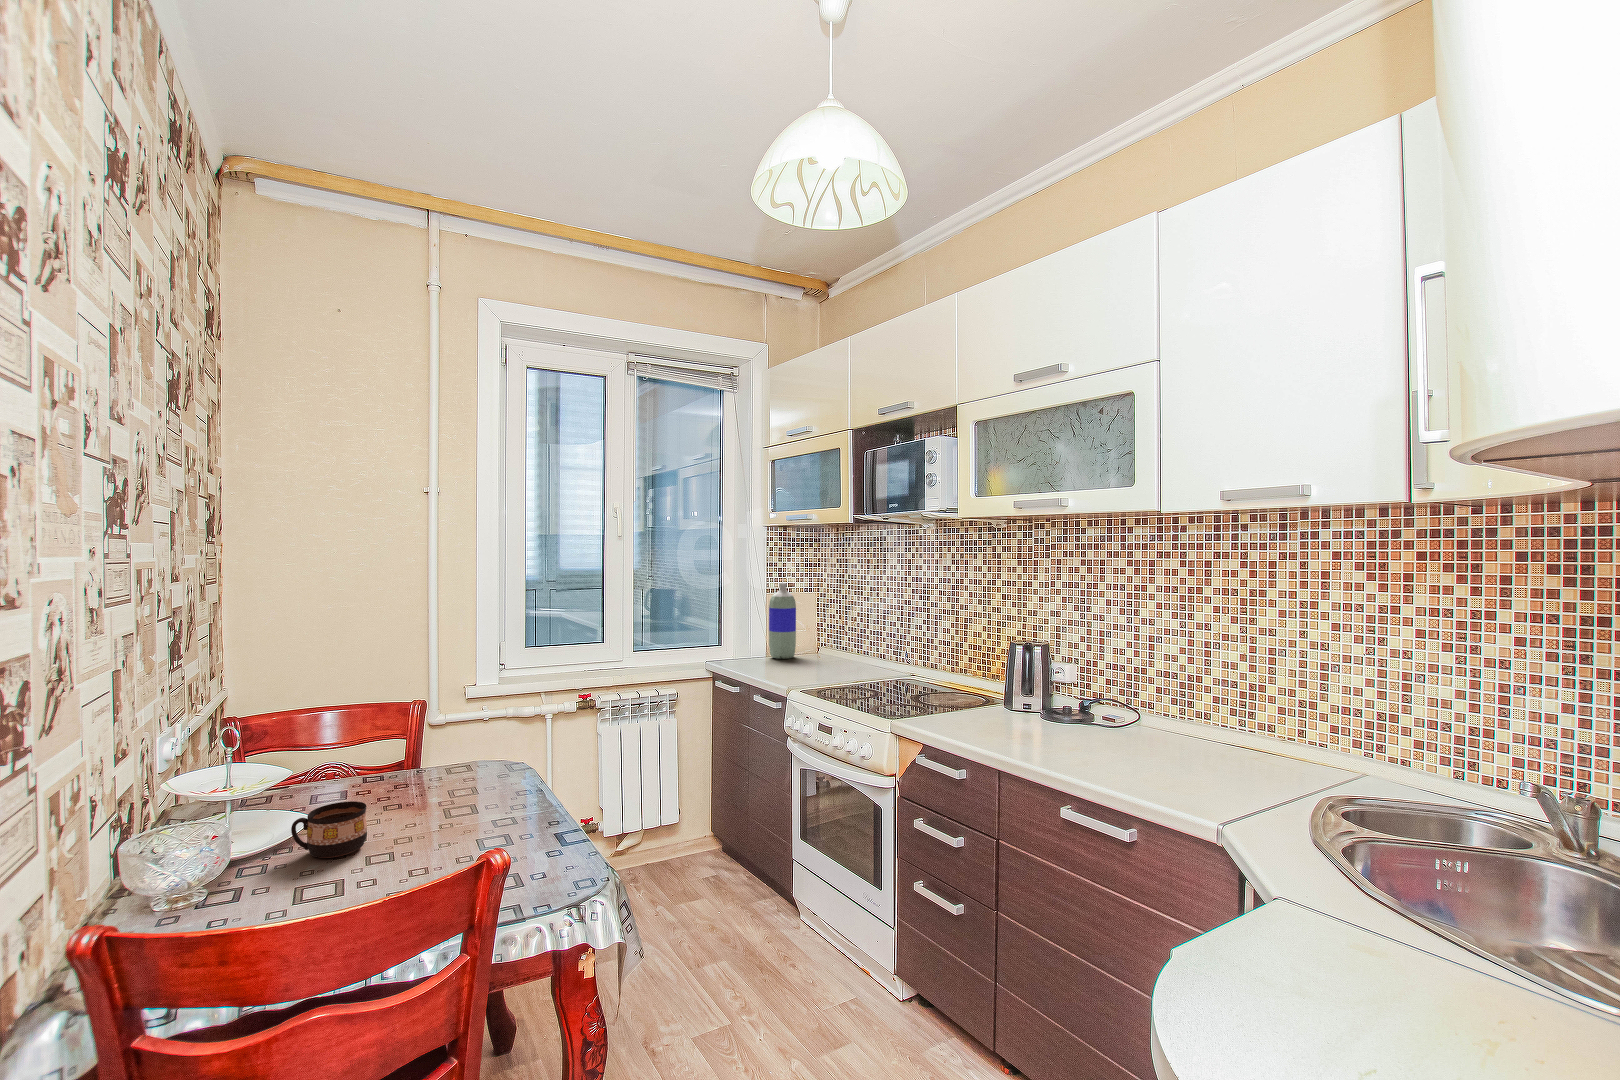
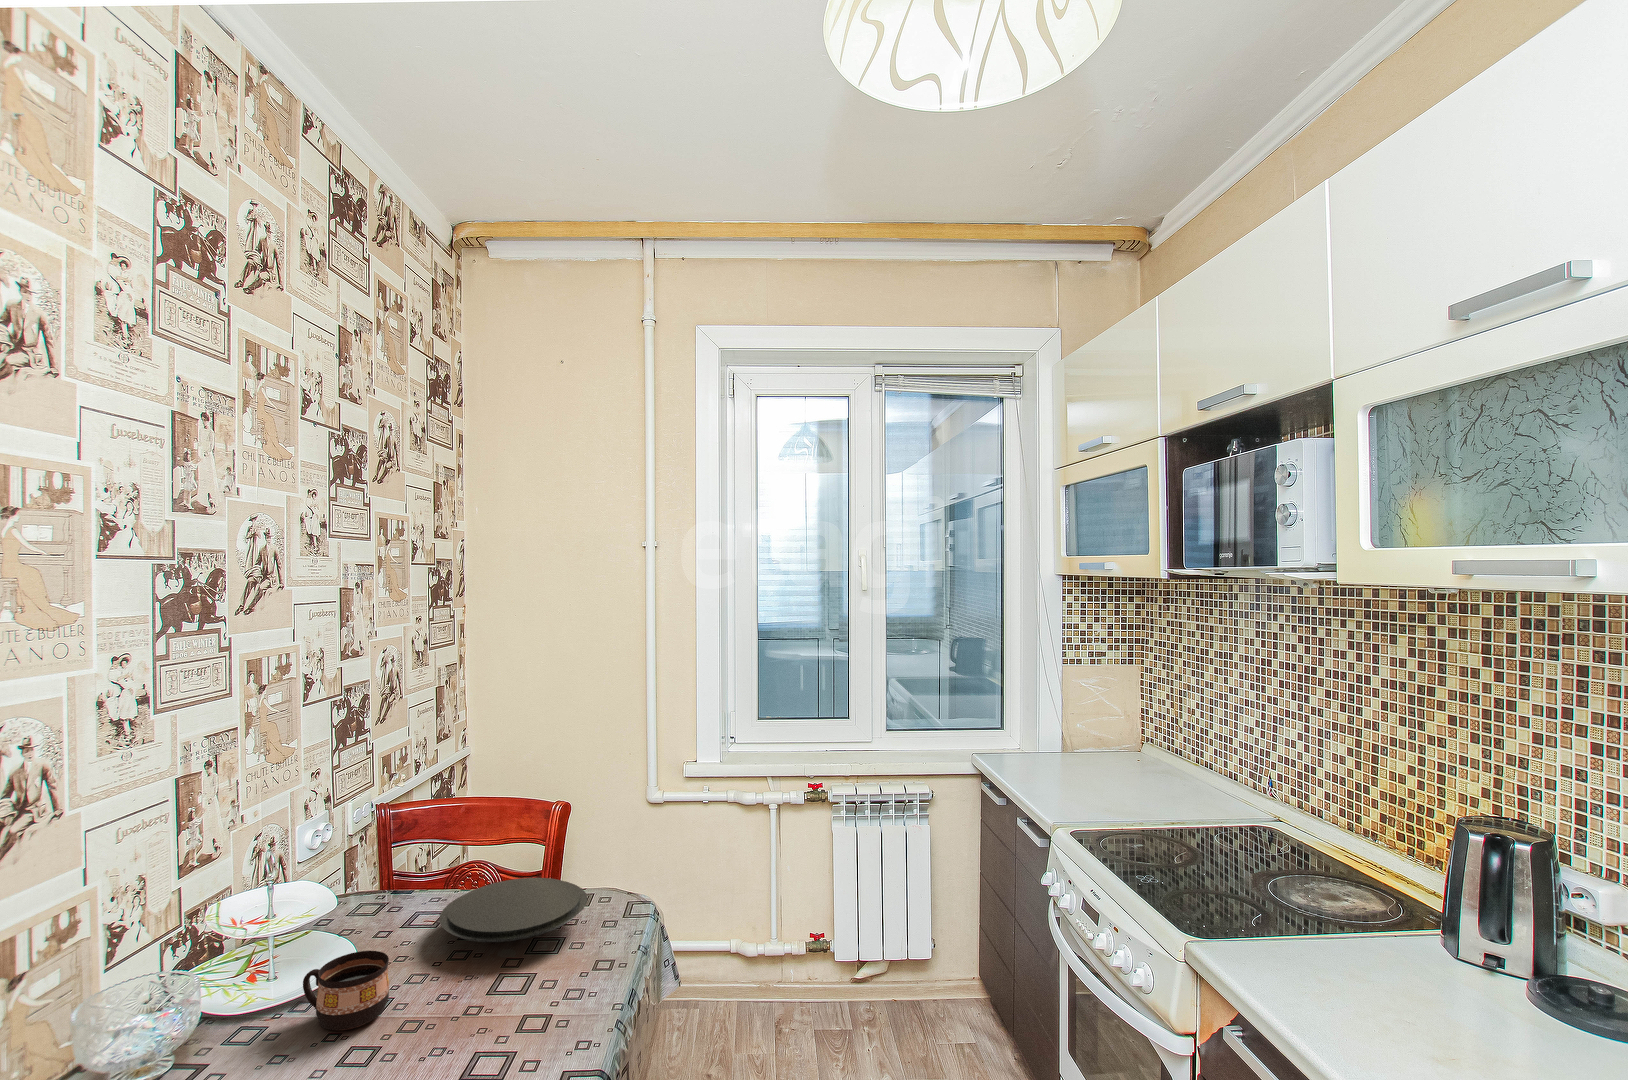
bottle: present [769,583,796,659] -> none [1063,652,1102,759]
plate: none [354,758,482,797] -> present [439,878,587,942]

